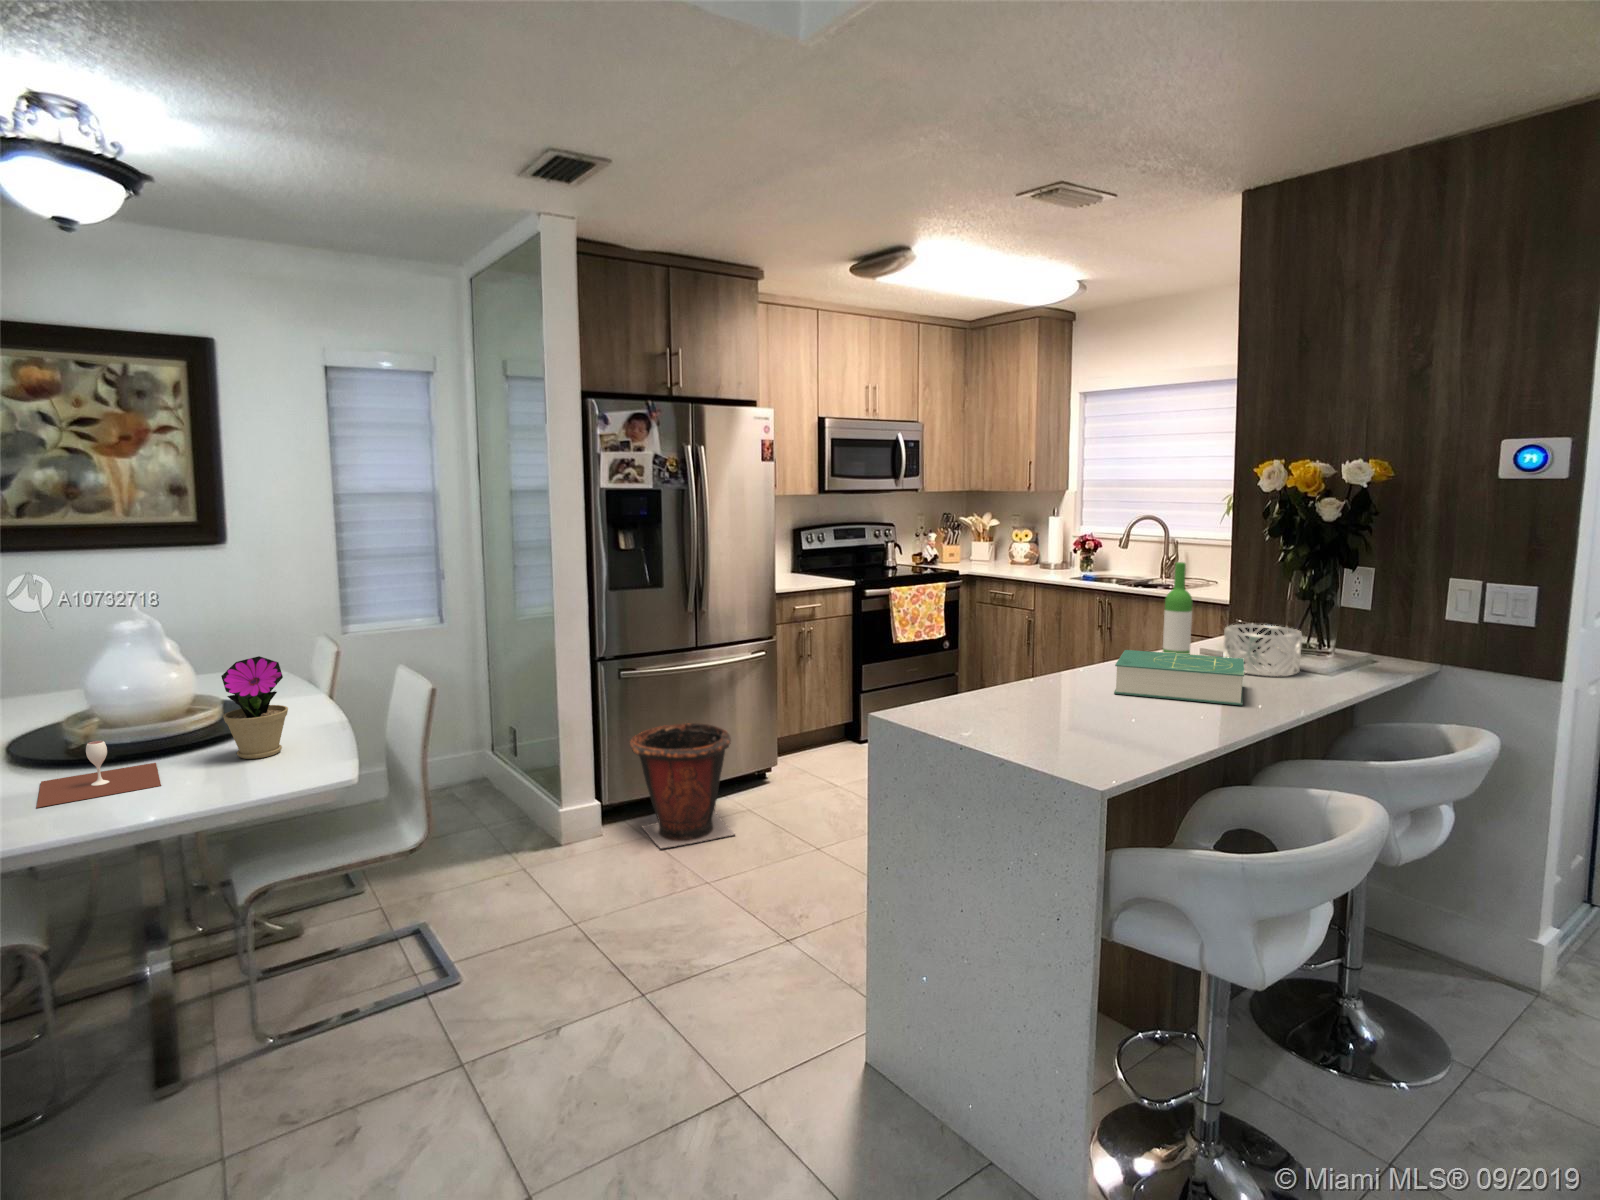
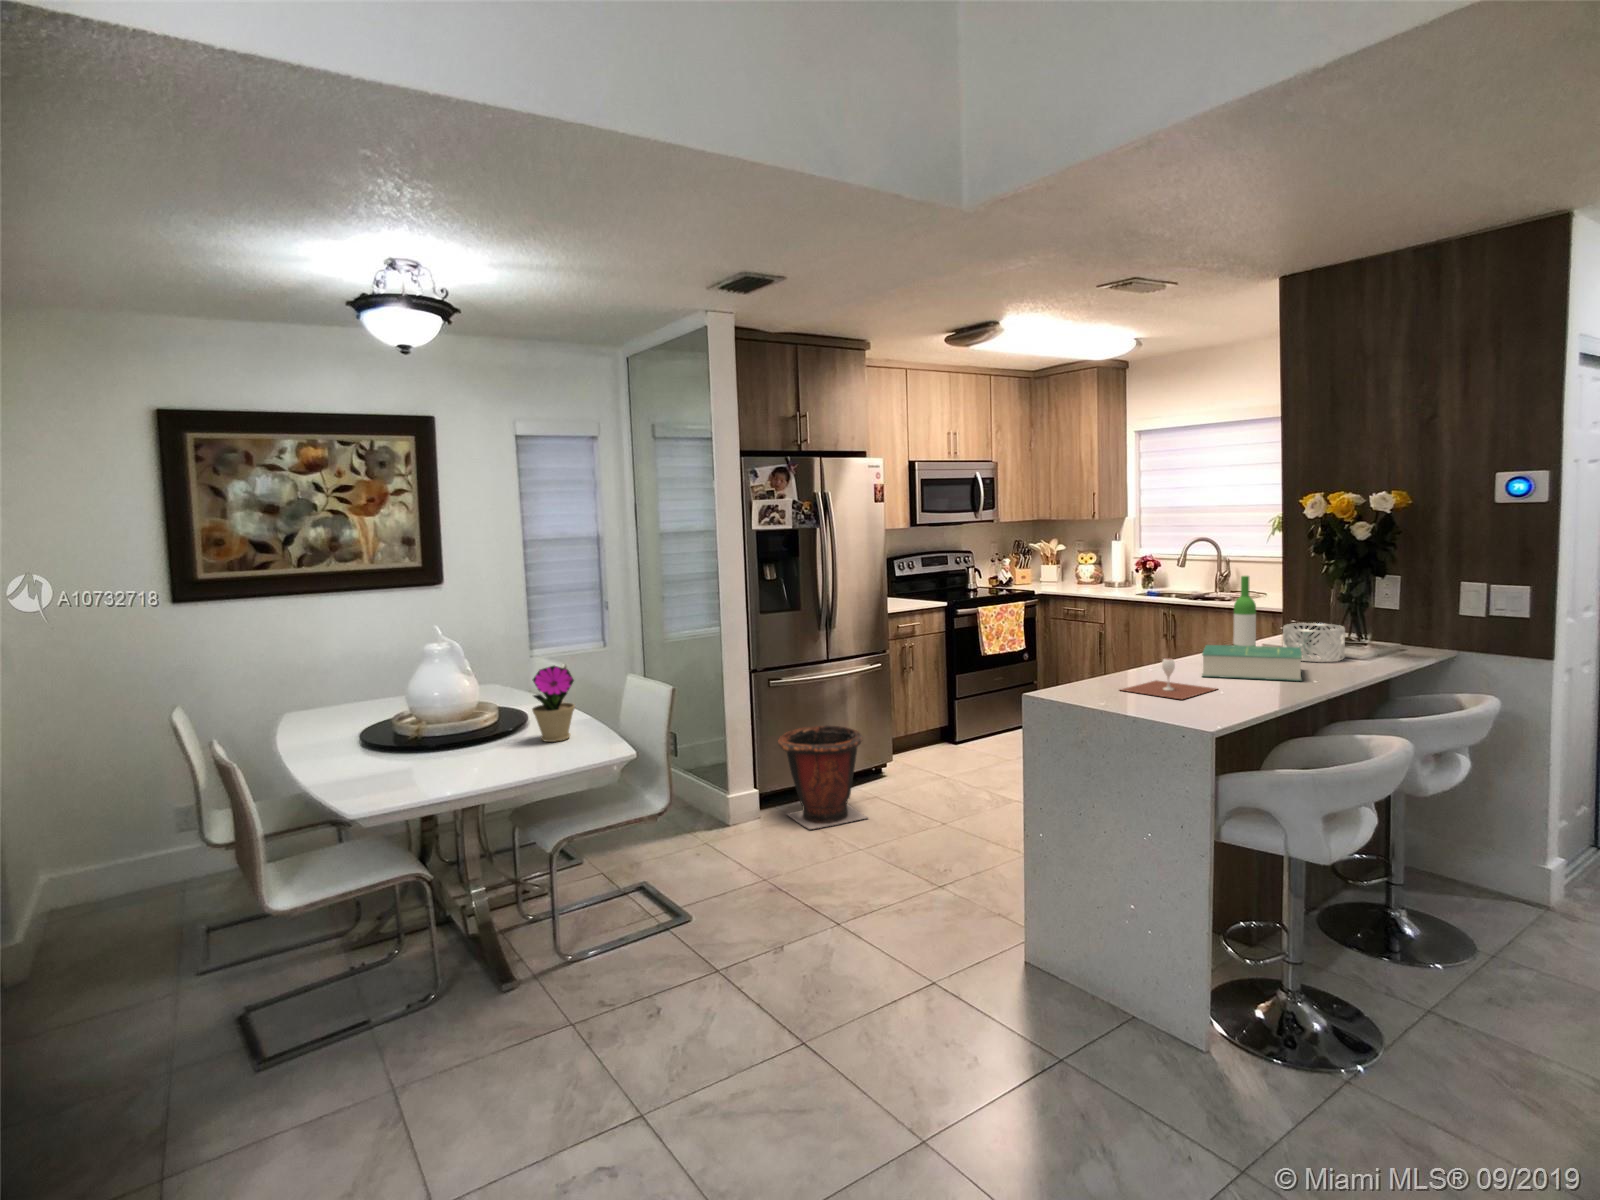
wine glass: present [36,741,161,808] -> present [1122,658,1216,699]

